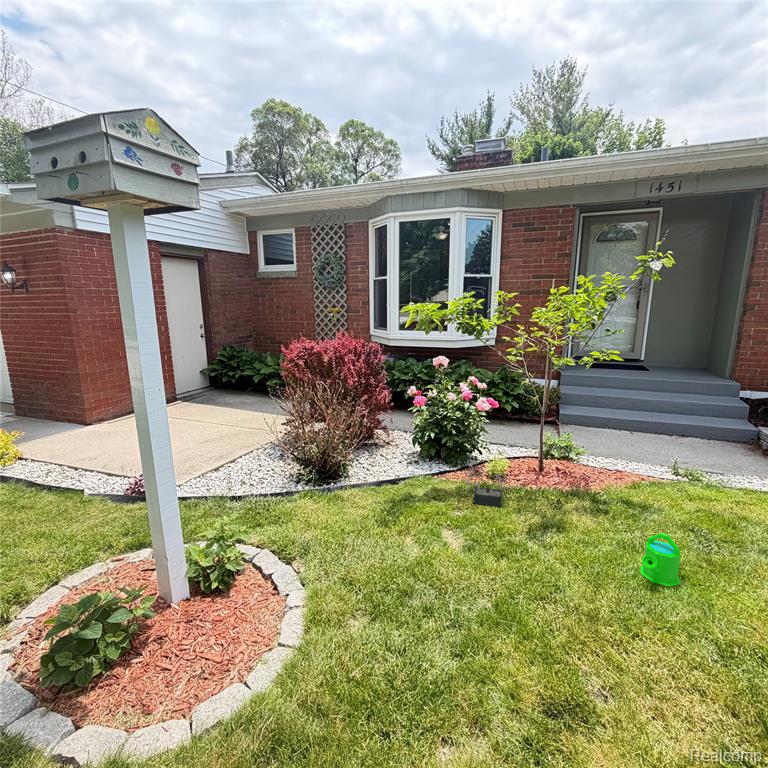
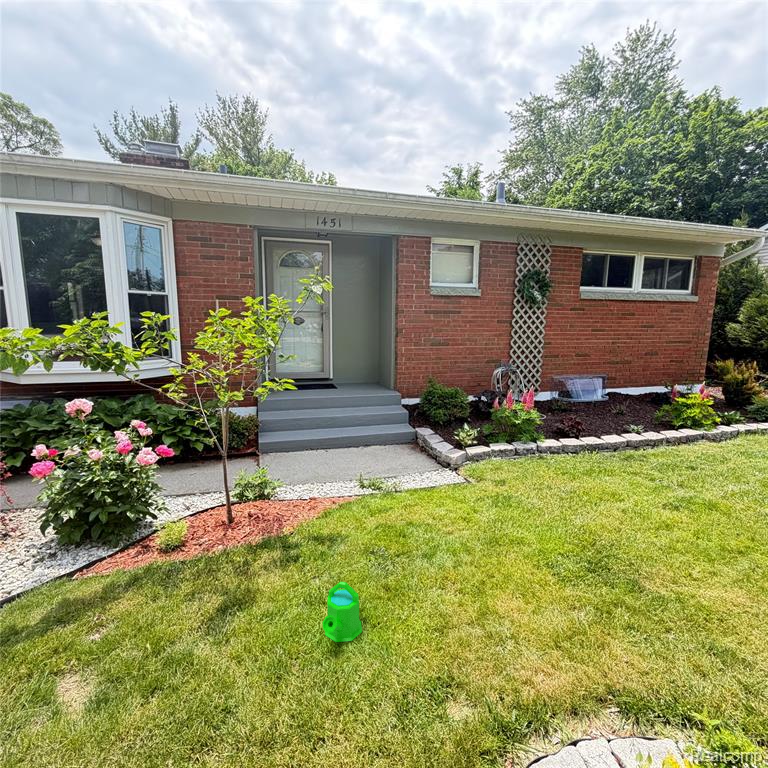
decorative plant: present [463,462,511,507] -> none [108,545,180,605]

